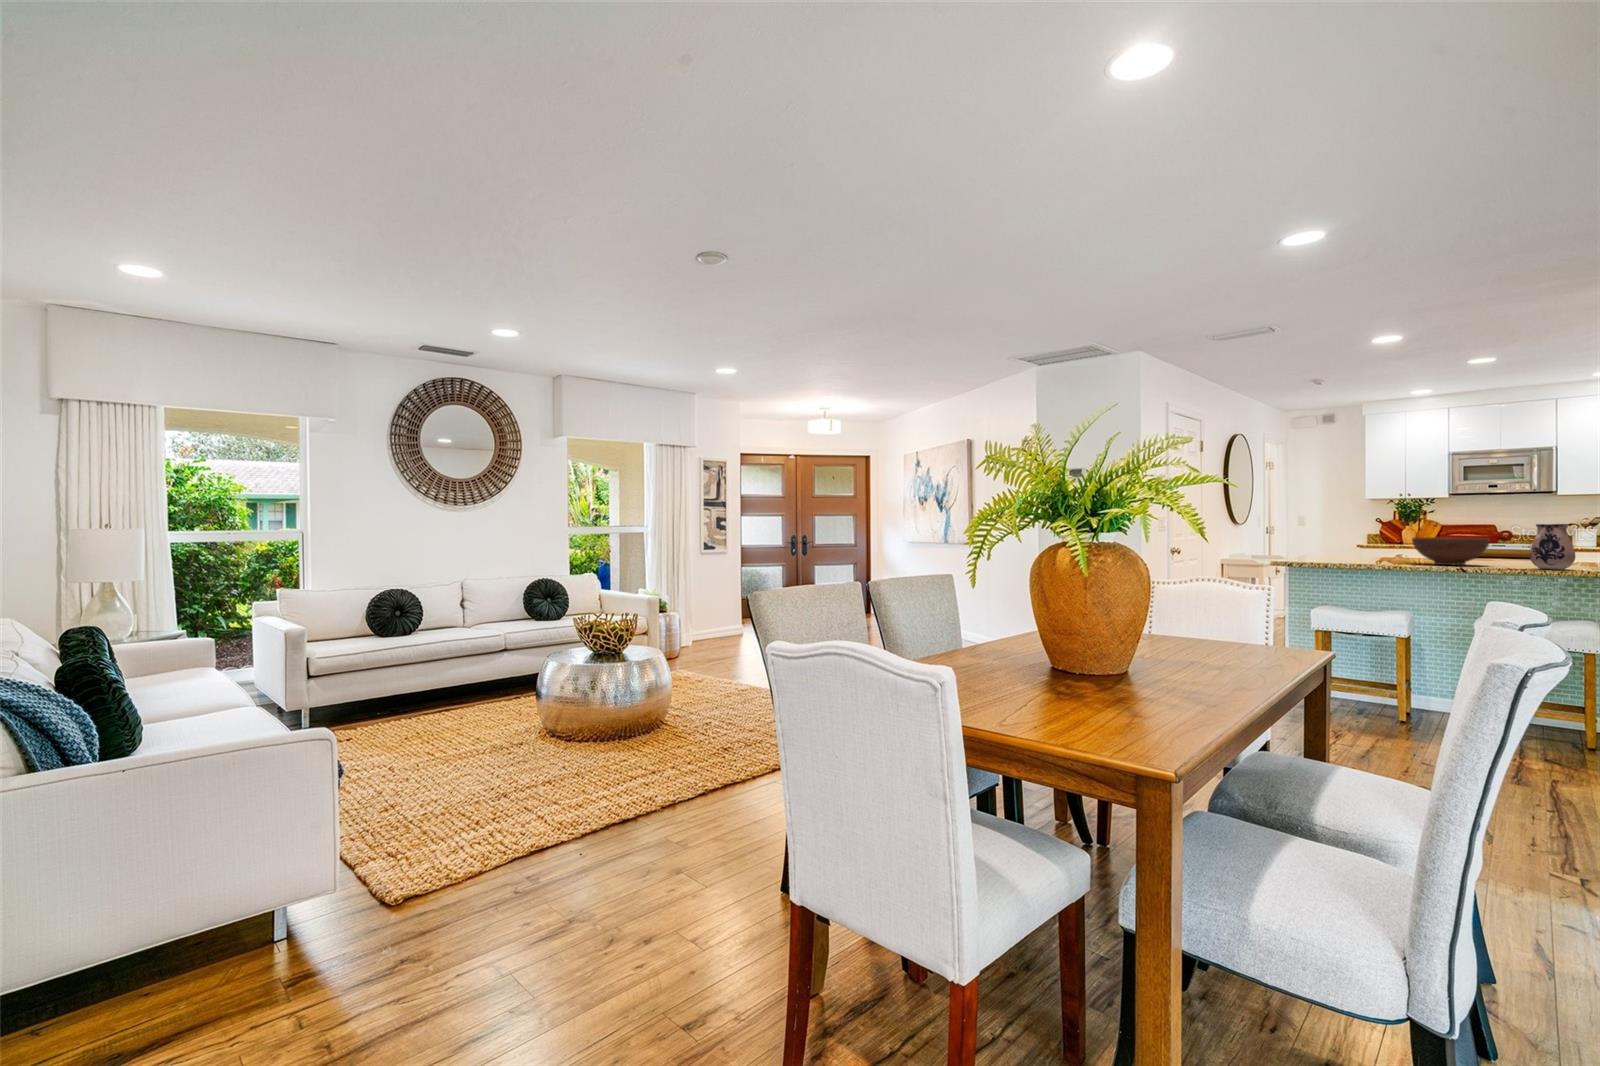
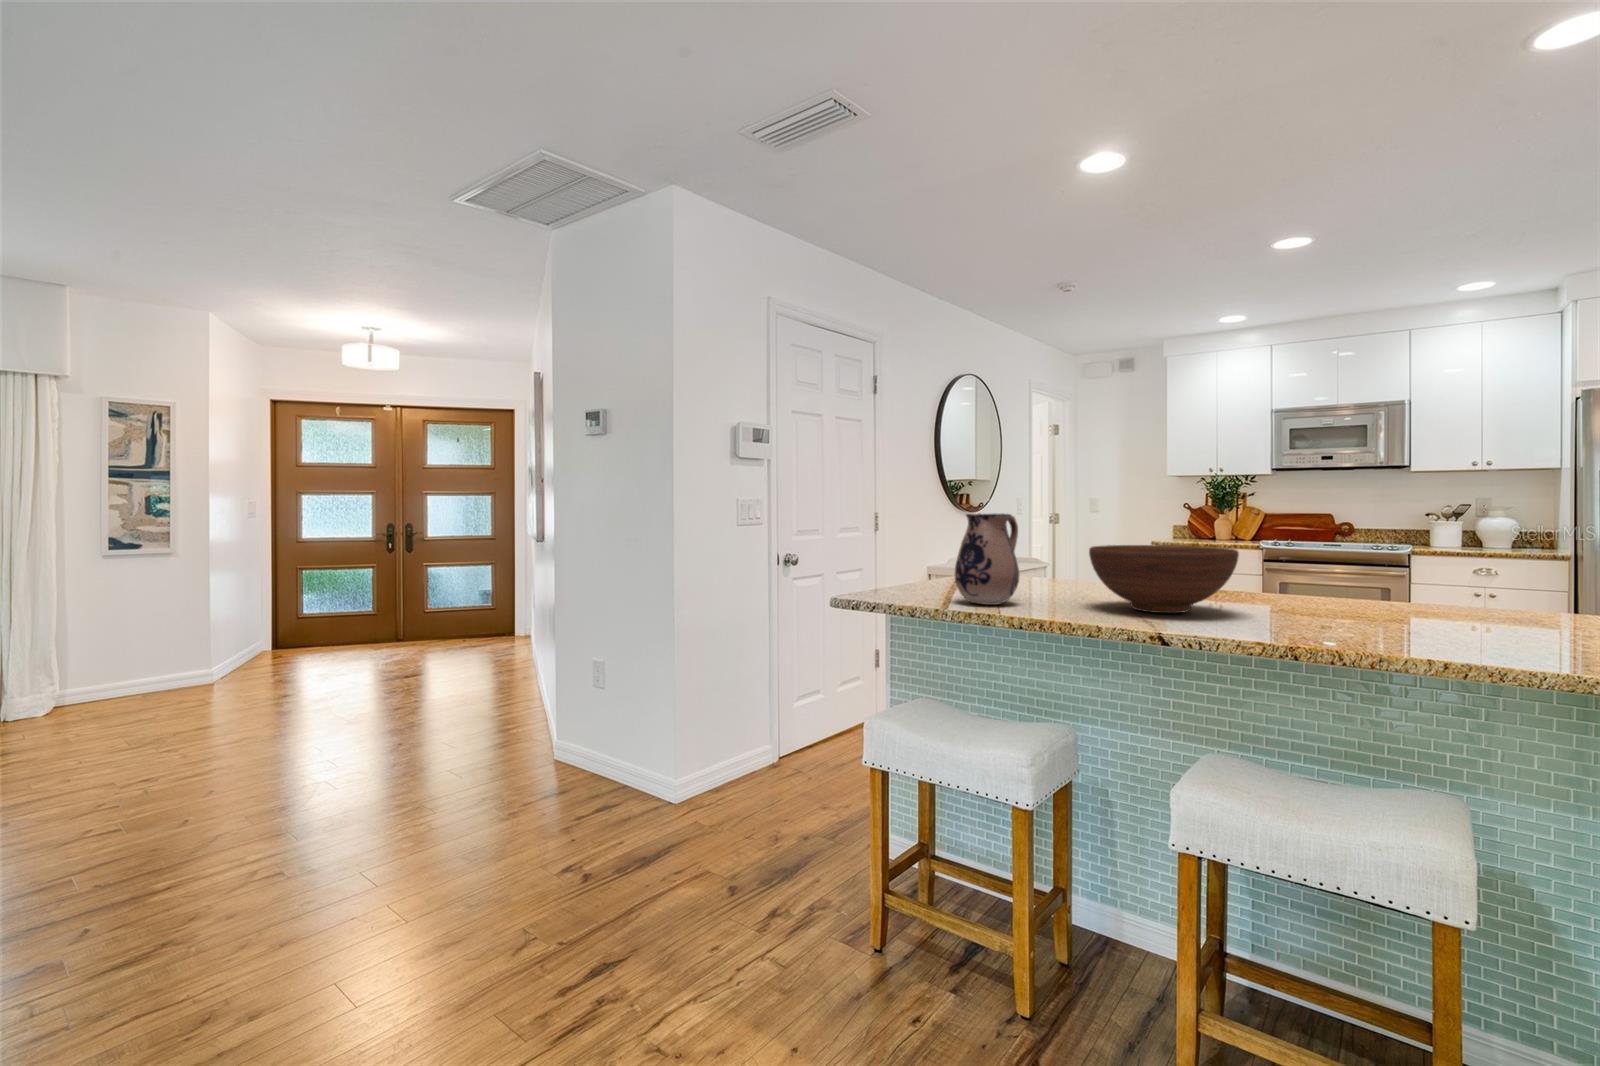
ceramic pitcher: present [1530,524,1575,570] -> present [955,513,1019,605]

